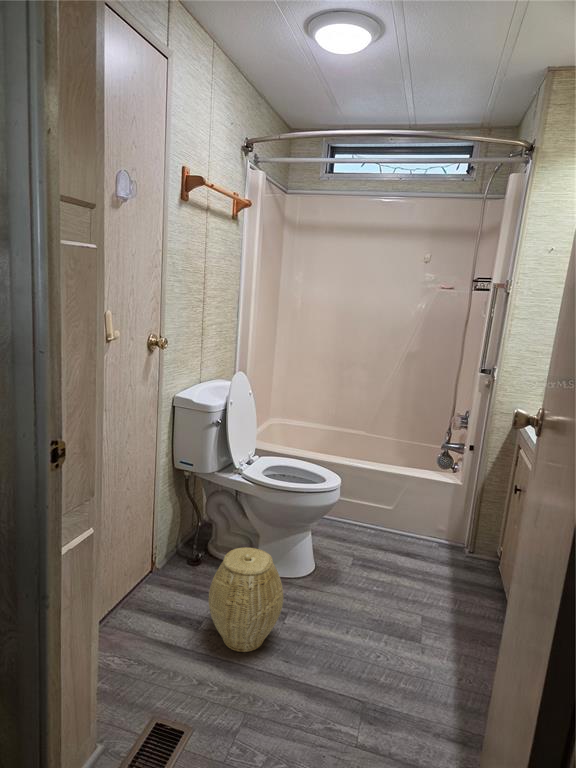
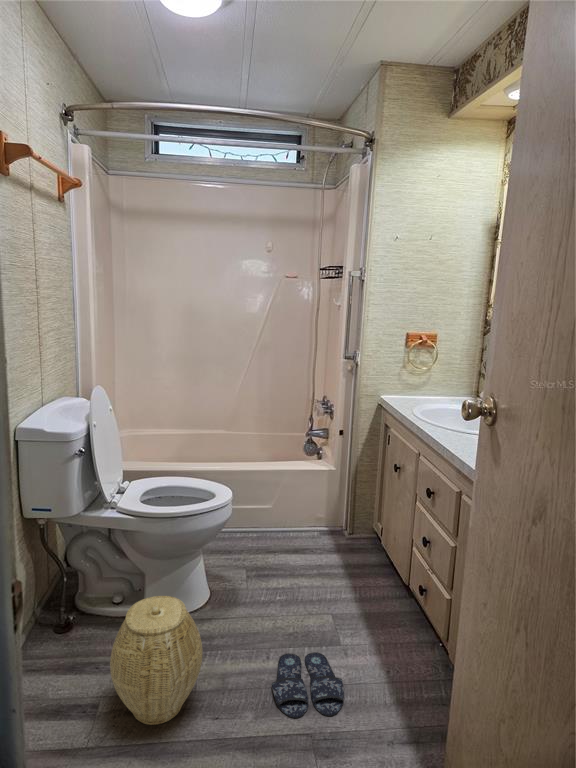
slippers: none [339,634,408,697] -> present [272,652,344,718]

